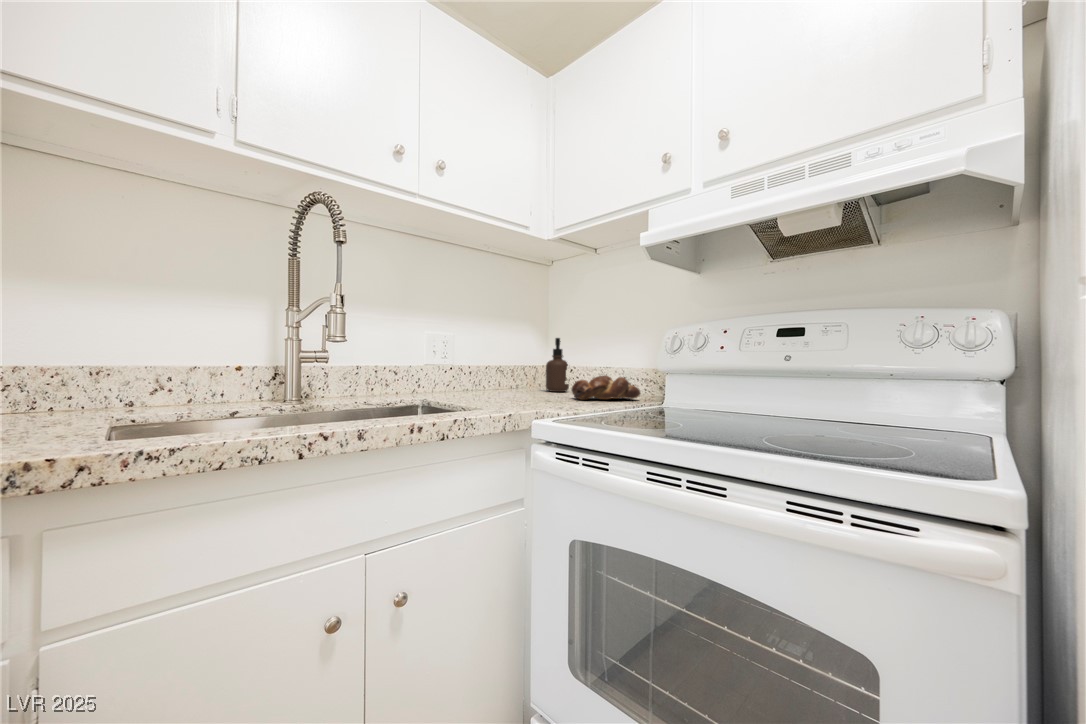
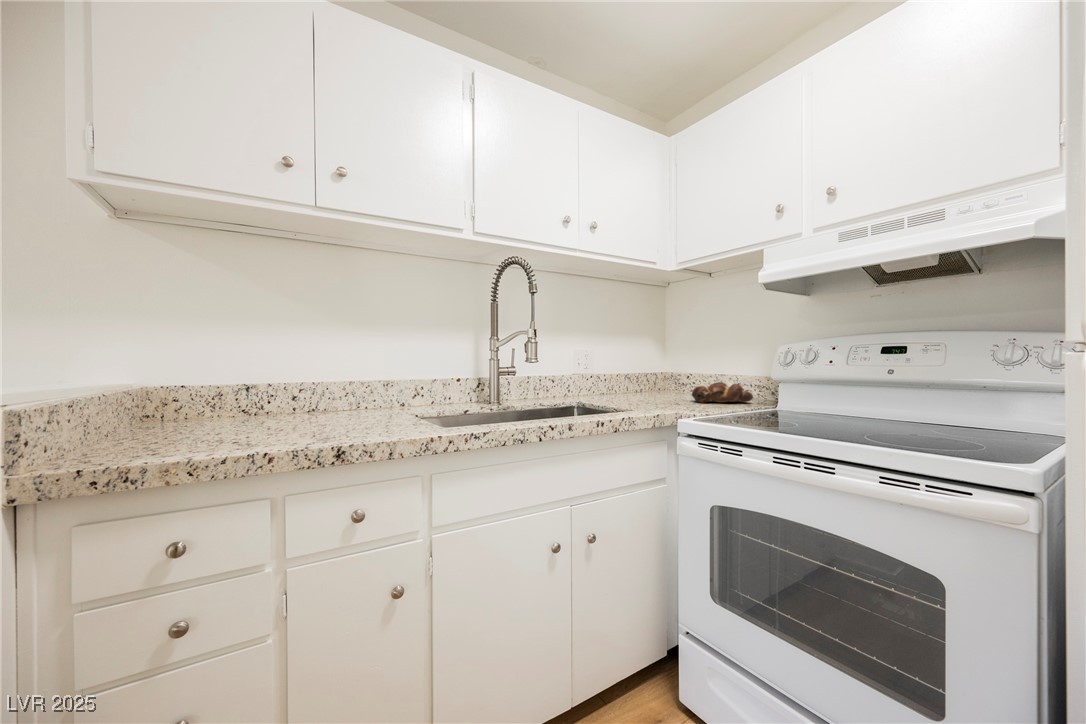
soap dispenser: present [546,338,569,392] -> none [664,349,684,395]

